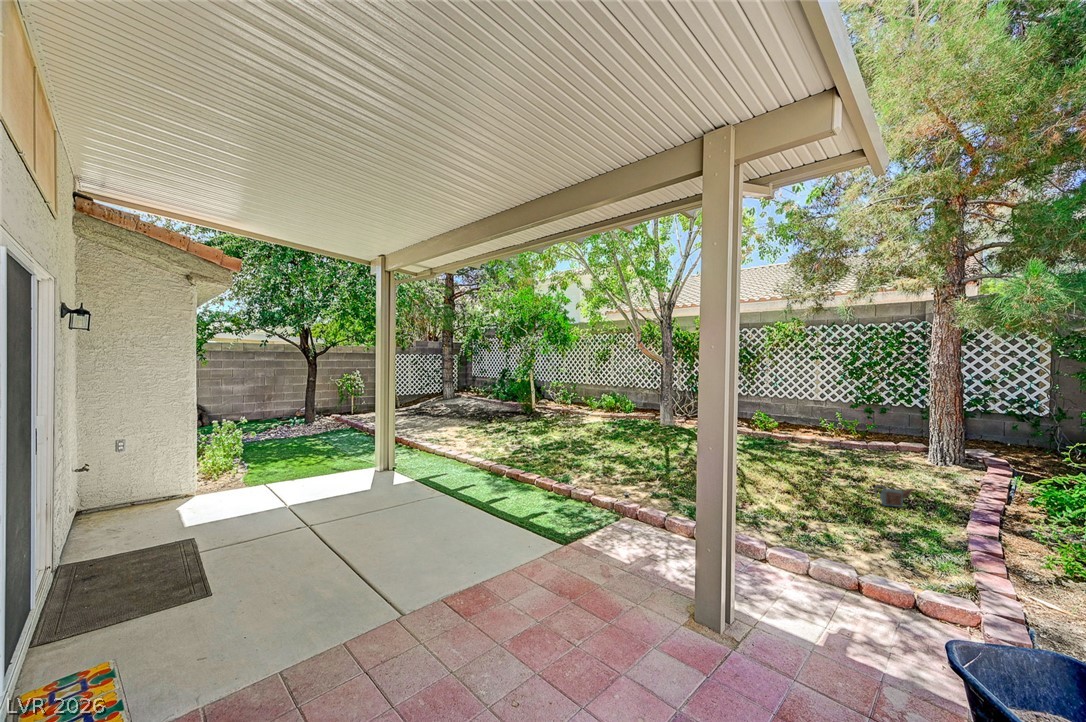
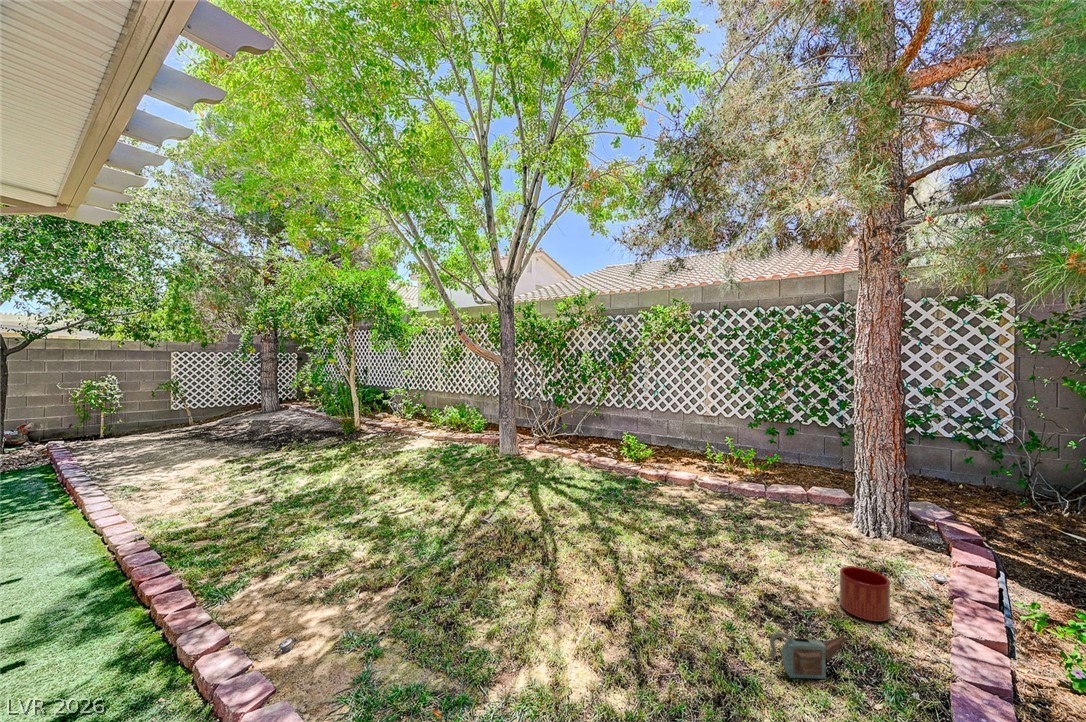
planter: none [913,470,942,494] -> present [840,566,890,622]

